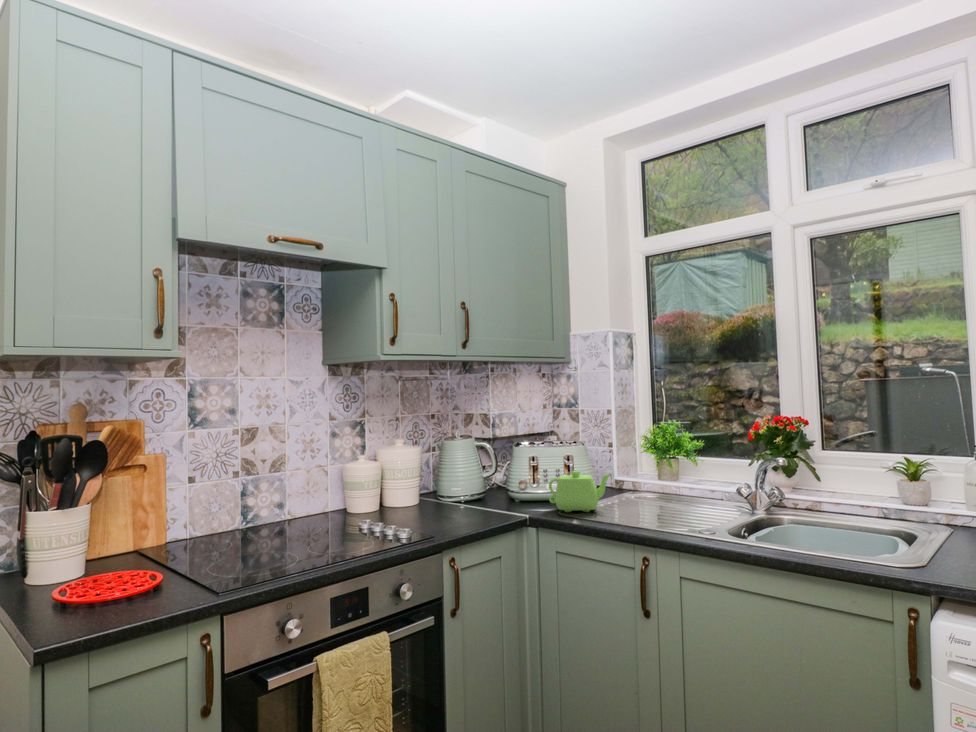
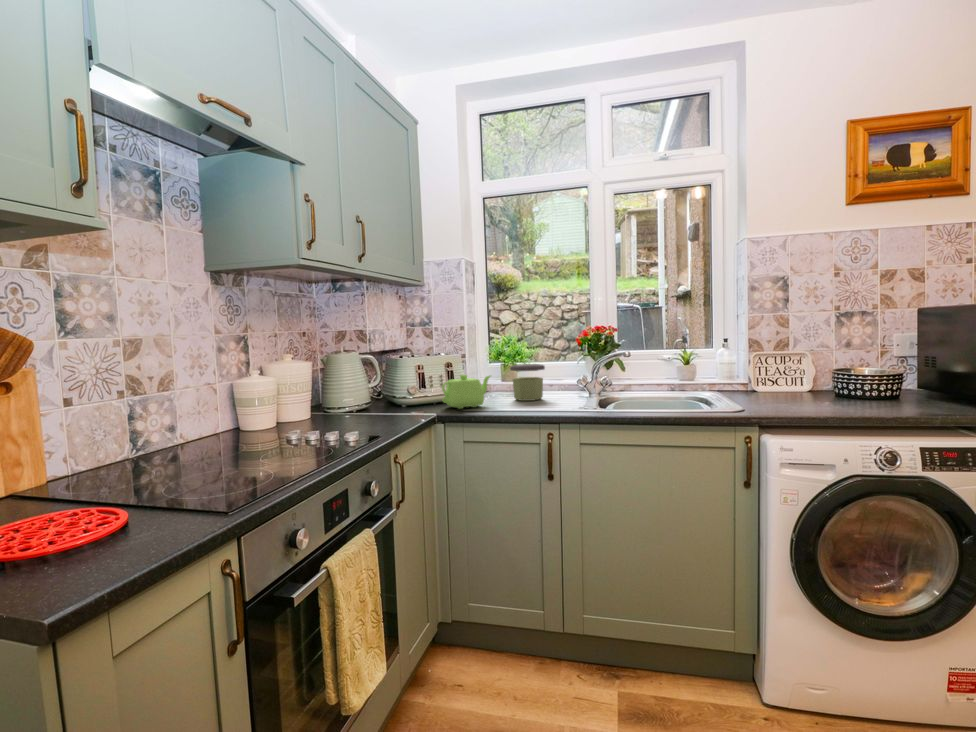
jar: none [645,461,688,510] -> present [510,364,545,401]

